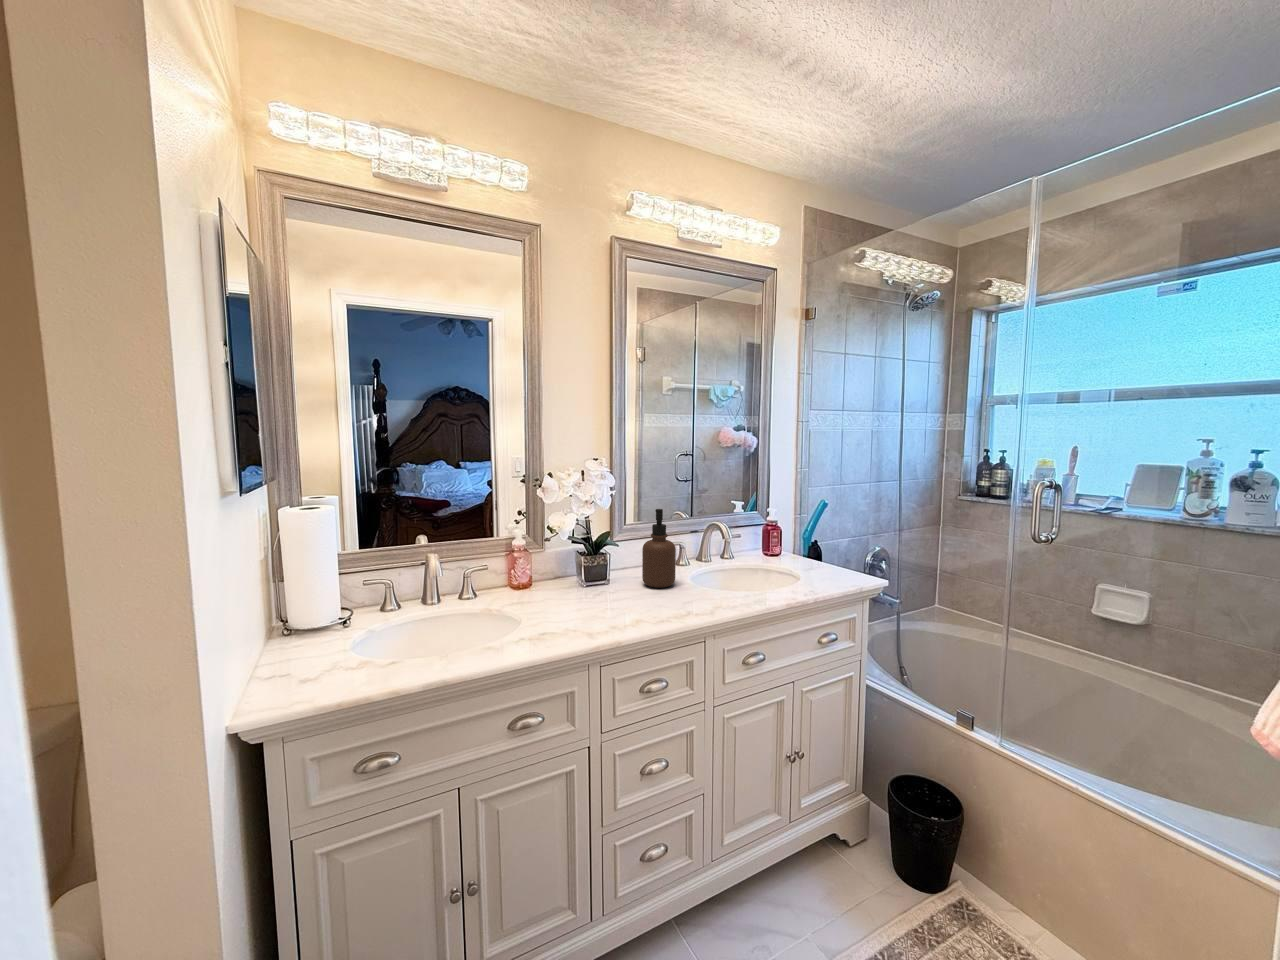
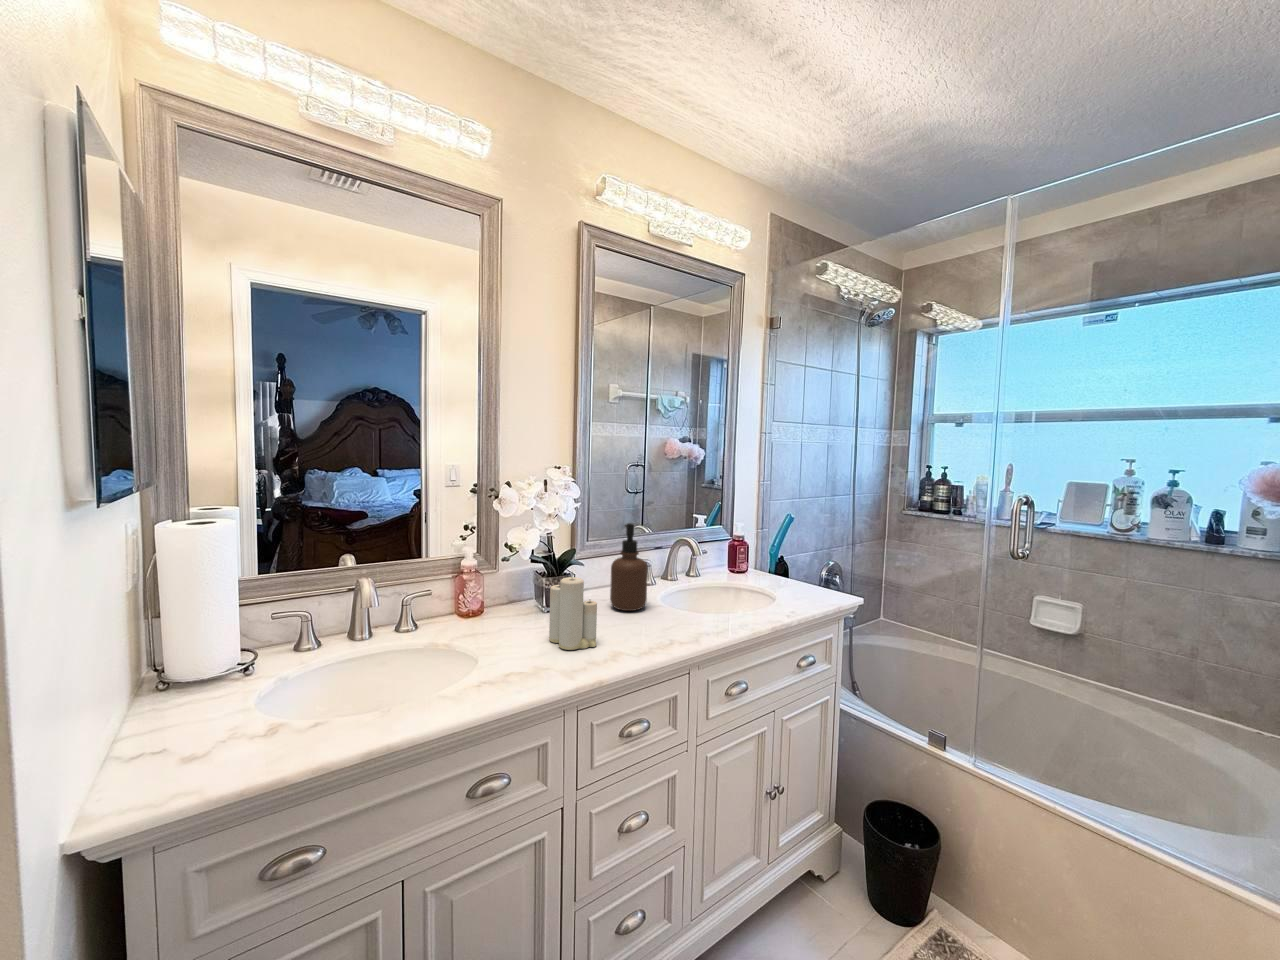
candle: none [583,550,622,617] -> present [549,577,597,650]

